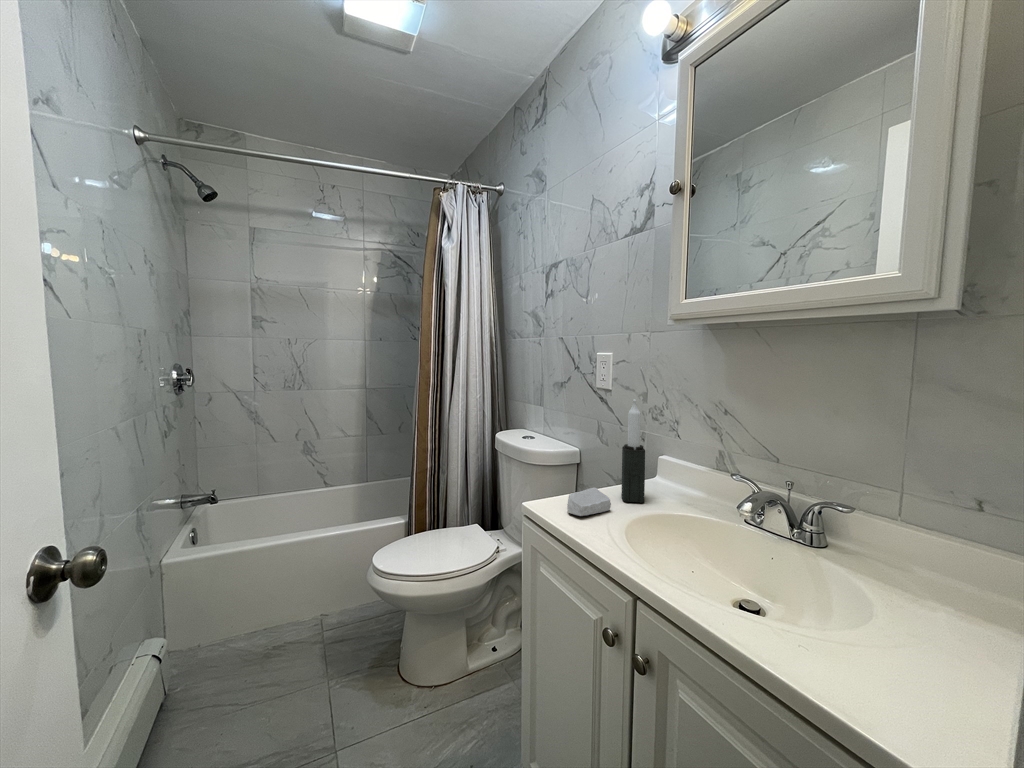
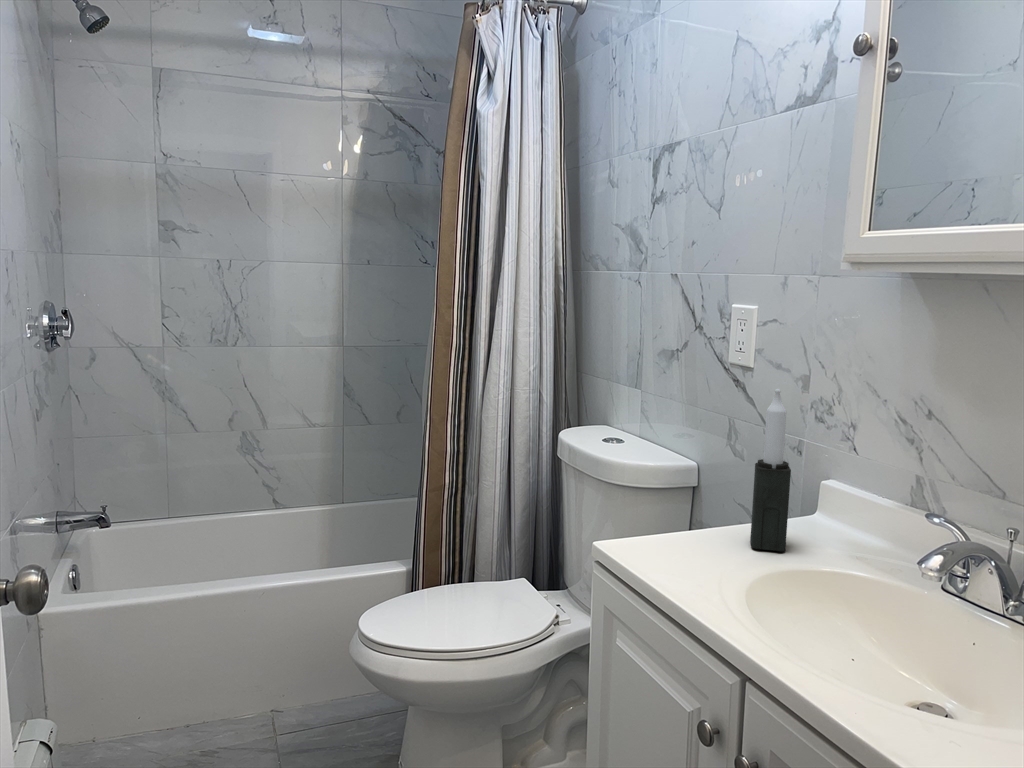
soap bar: present [567,488,611,516] -> none [660,524,730,565]

